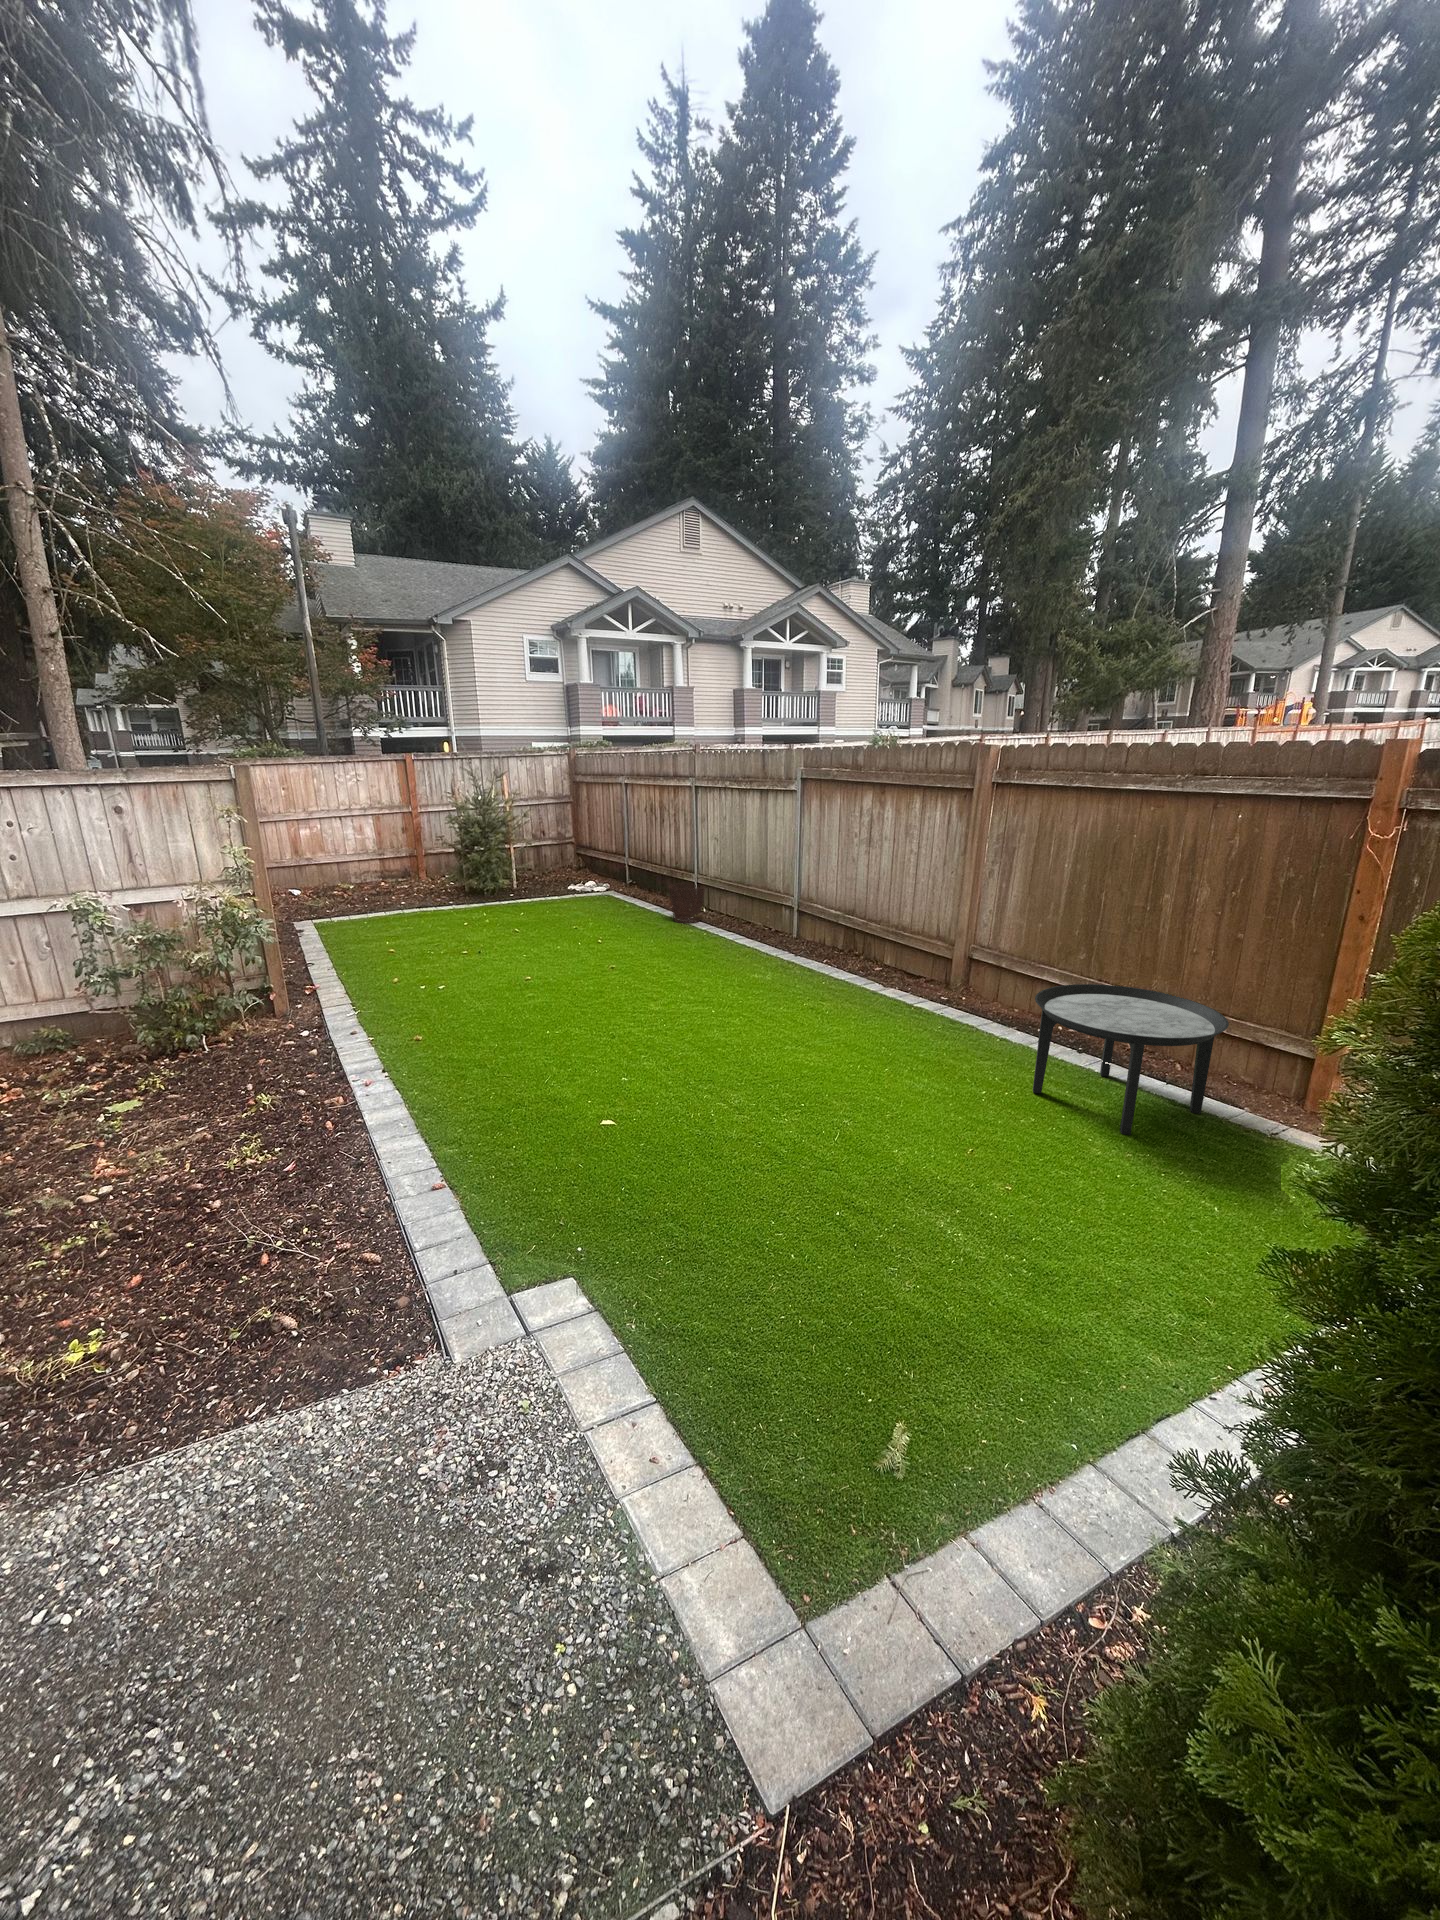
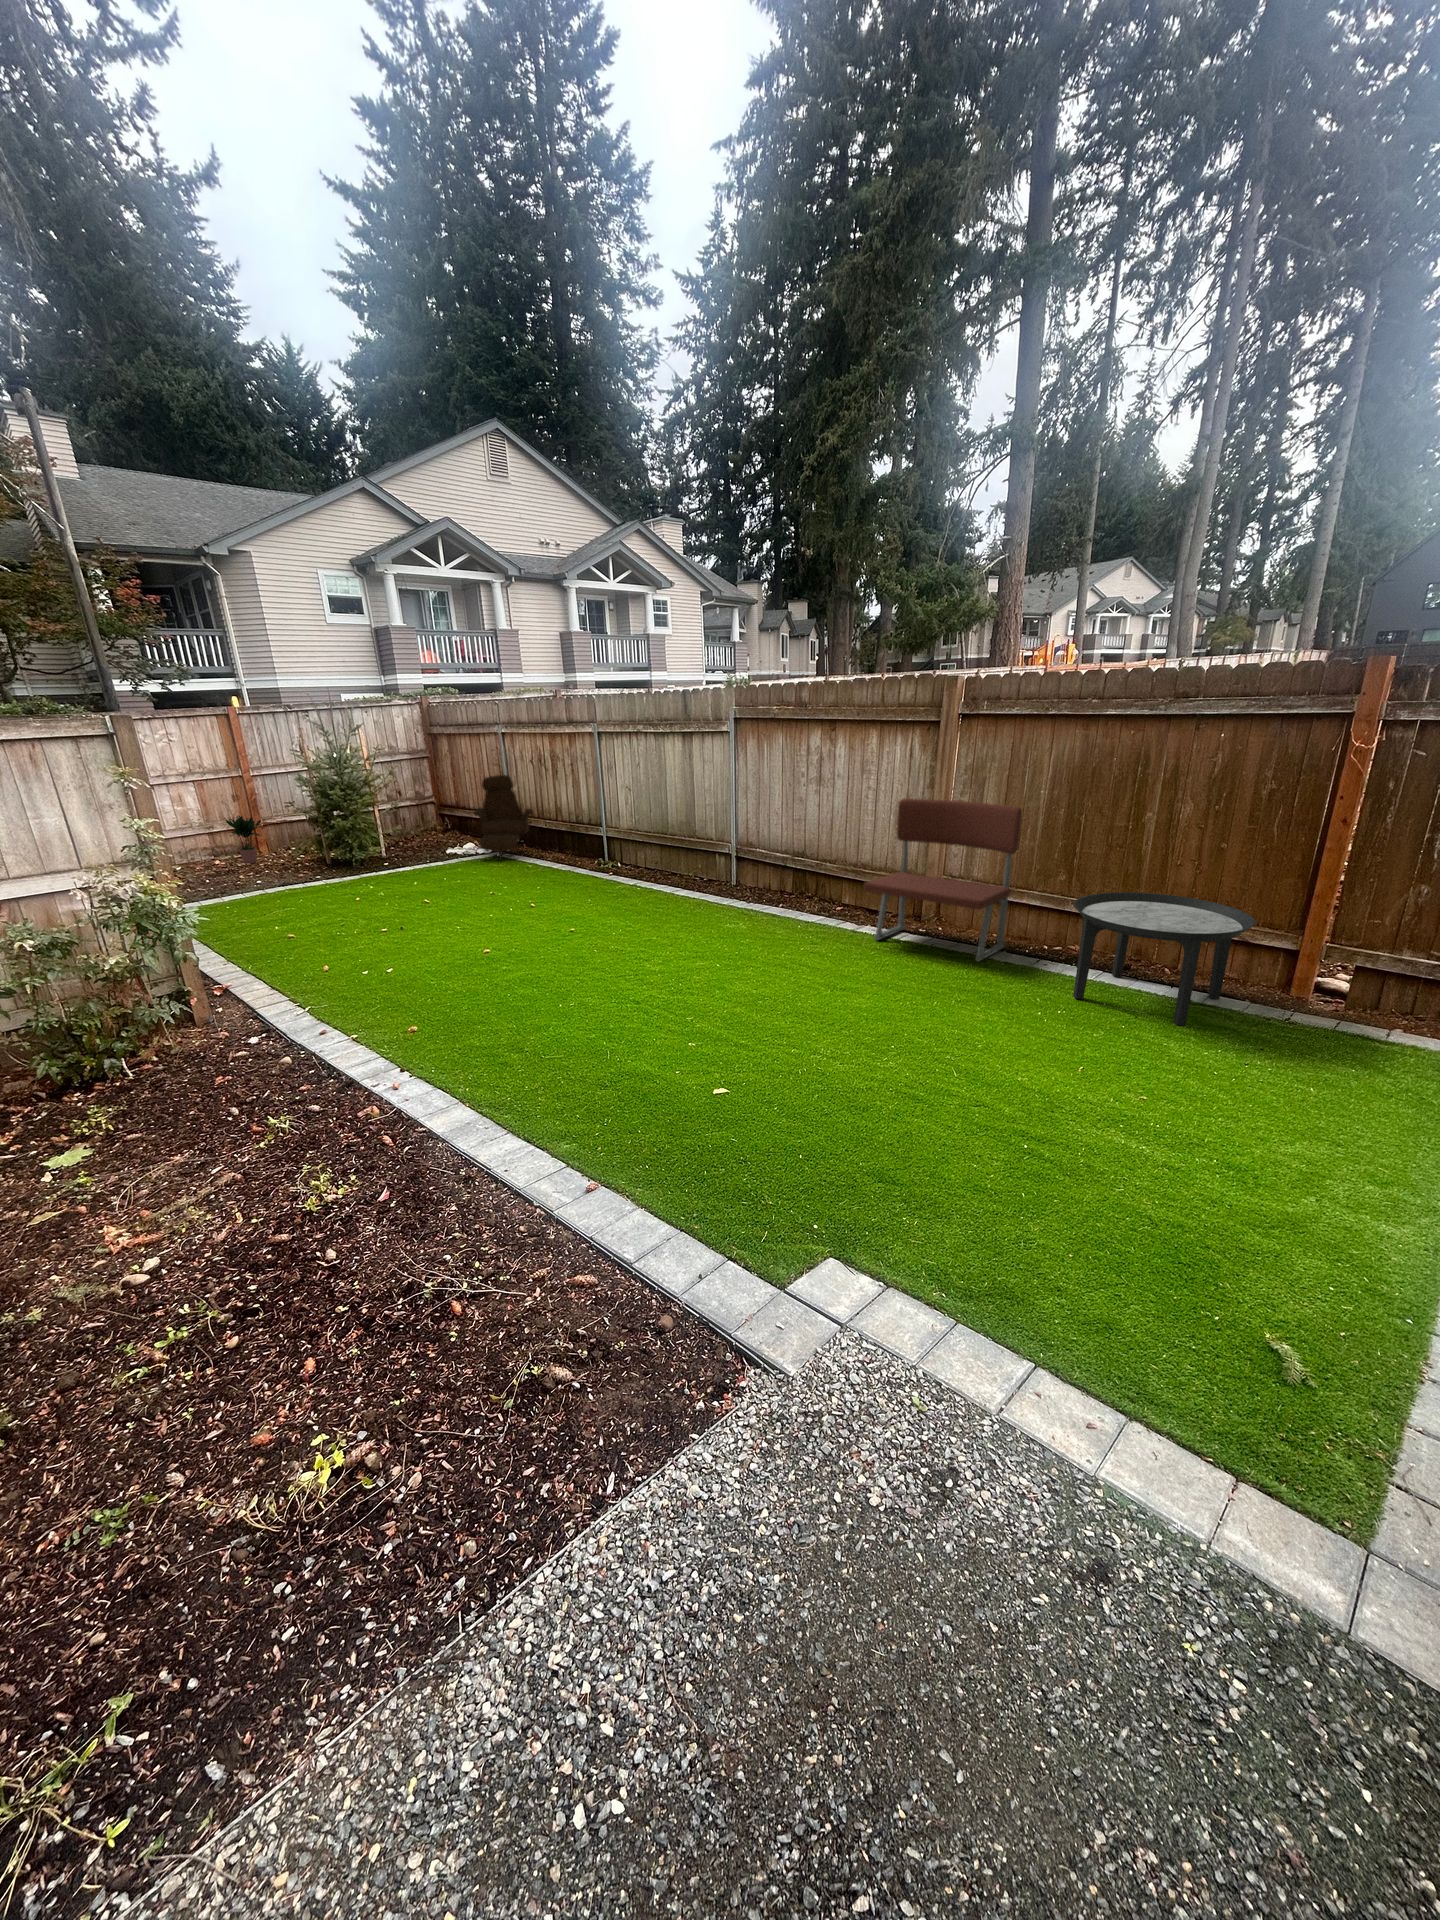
lounge chair: none [583,826,642,906] -> present [474,775,533,861]
potted plant: none [383,848,417,891] -> present [226,816,263,864]
bench: none [865,871,1024,1043] -> present [864,798,1022,961]
basket: present [669,883,705,923] -> none [587,831,626,873]

